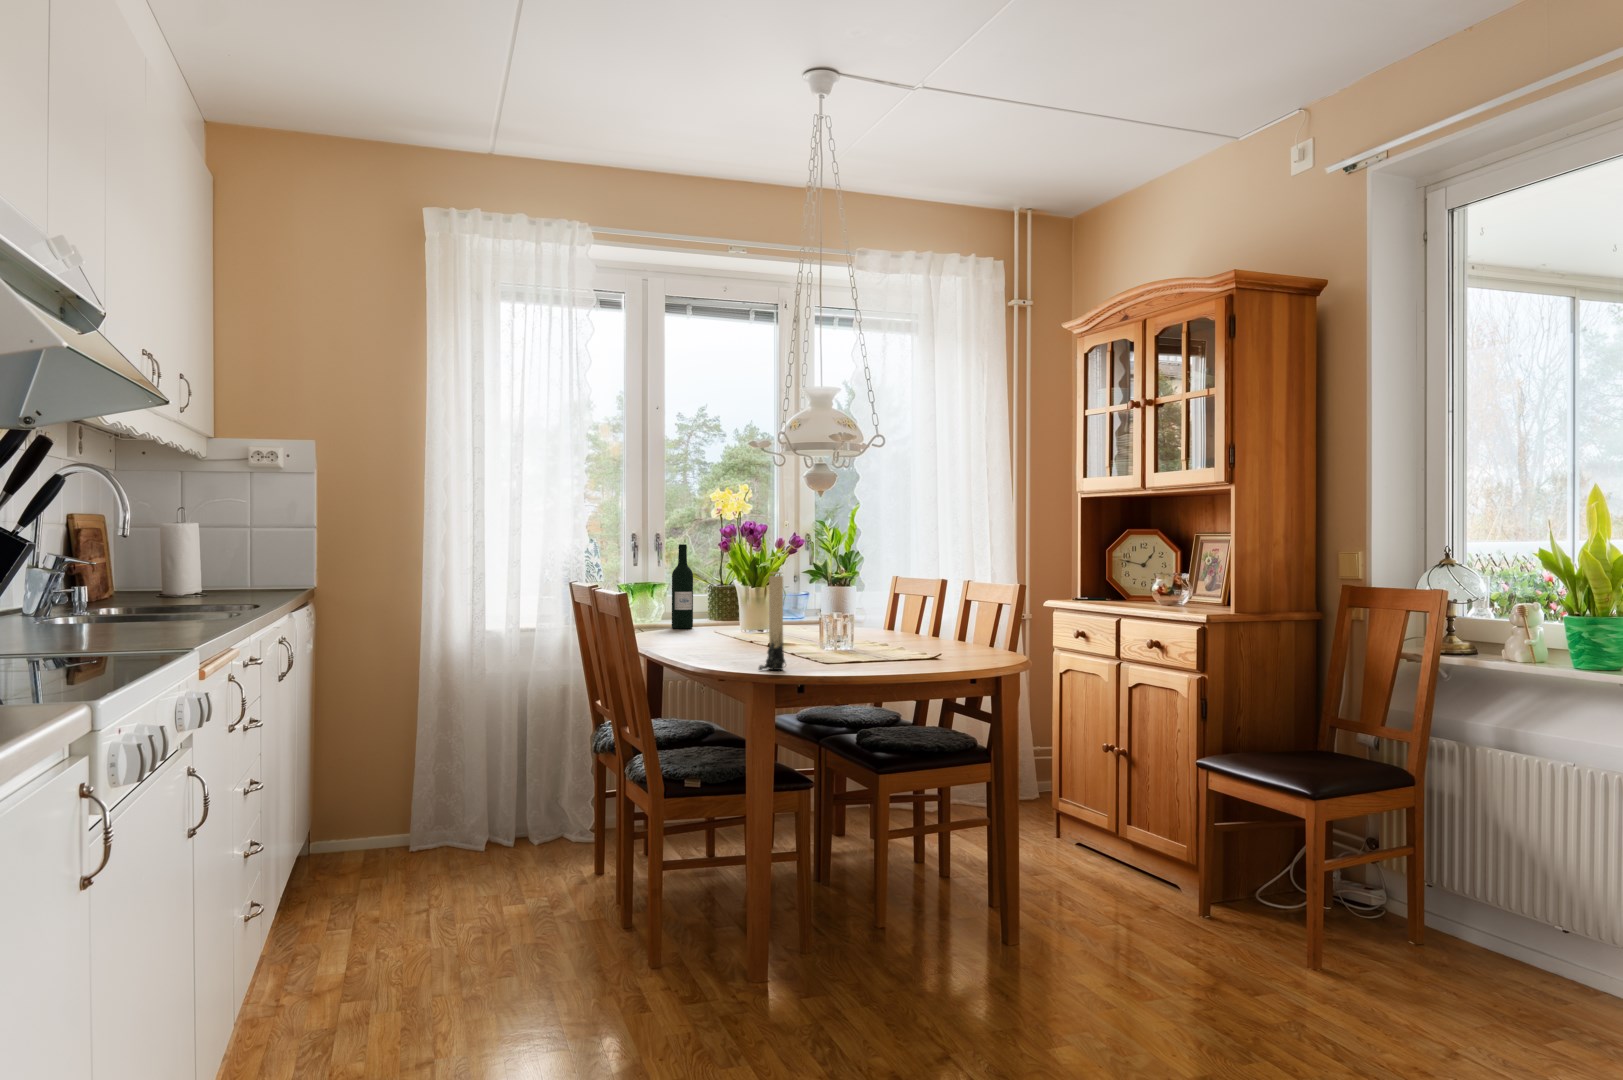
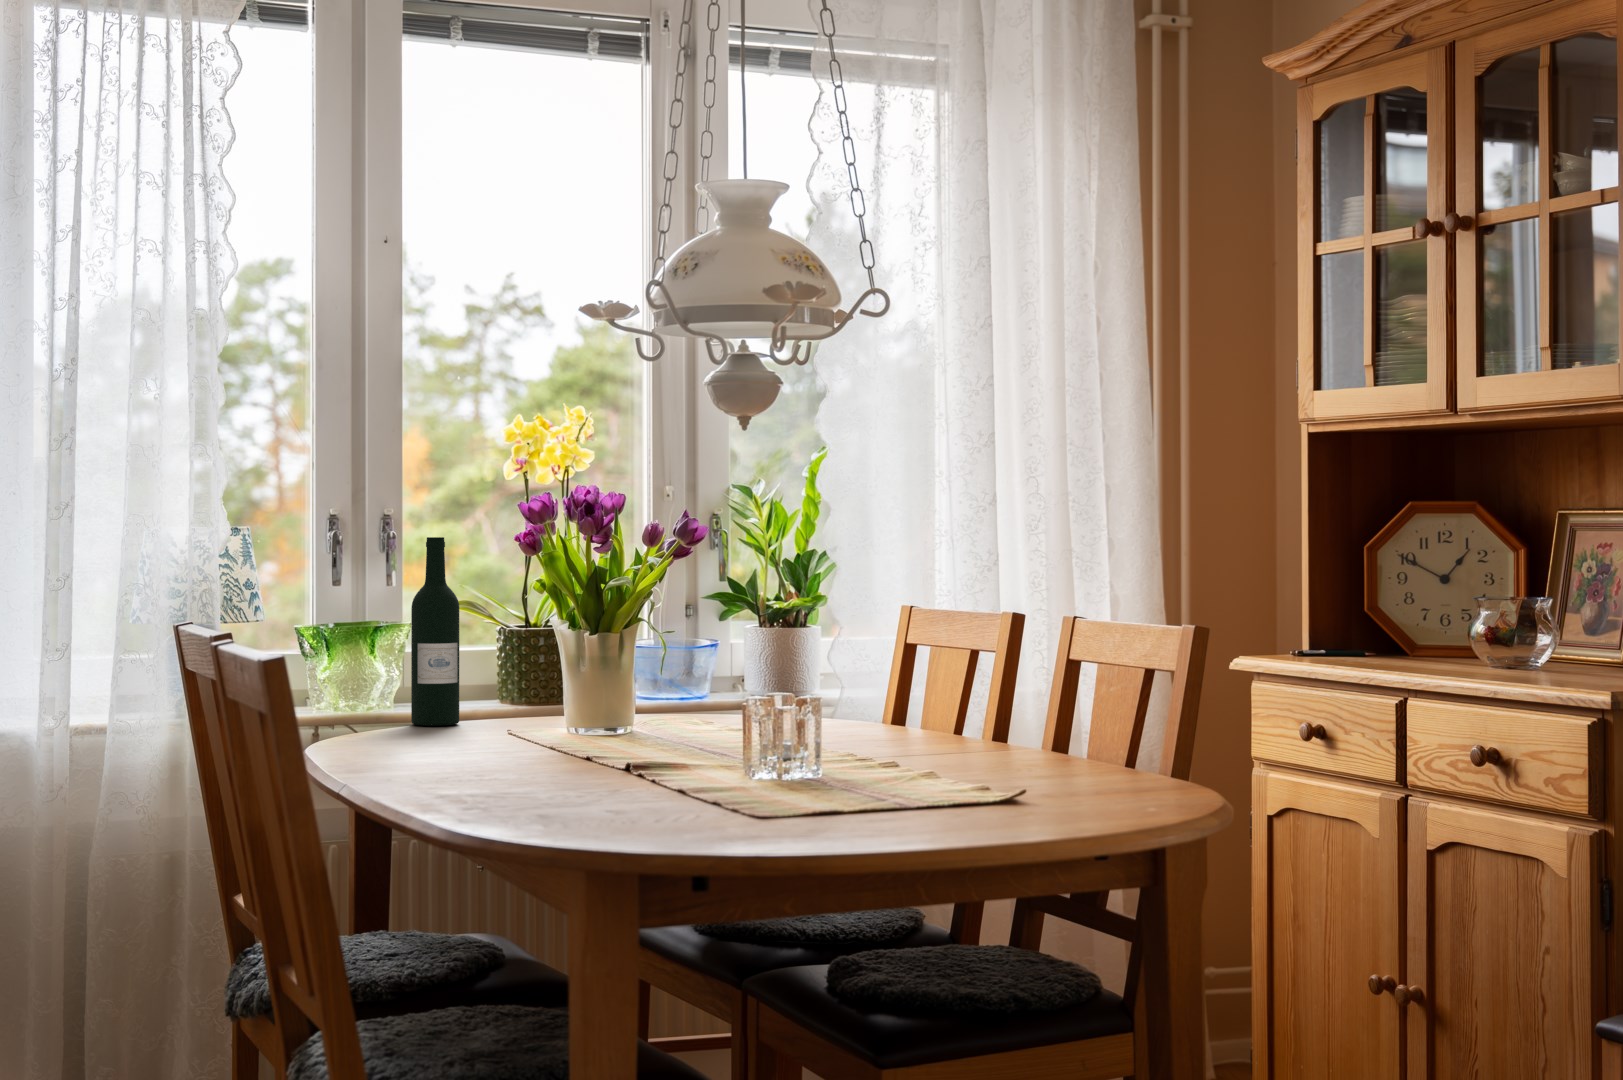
candle: present [759,572,785,670] -> none [597,602,665,839]

